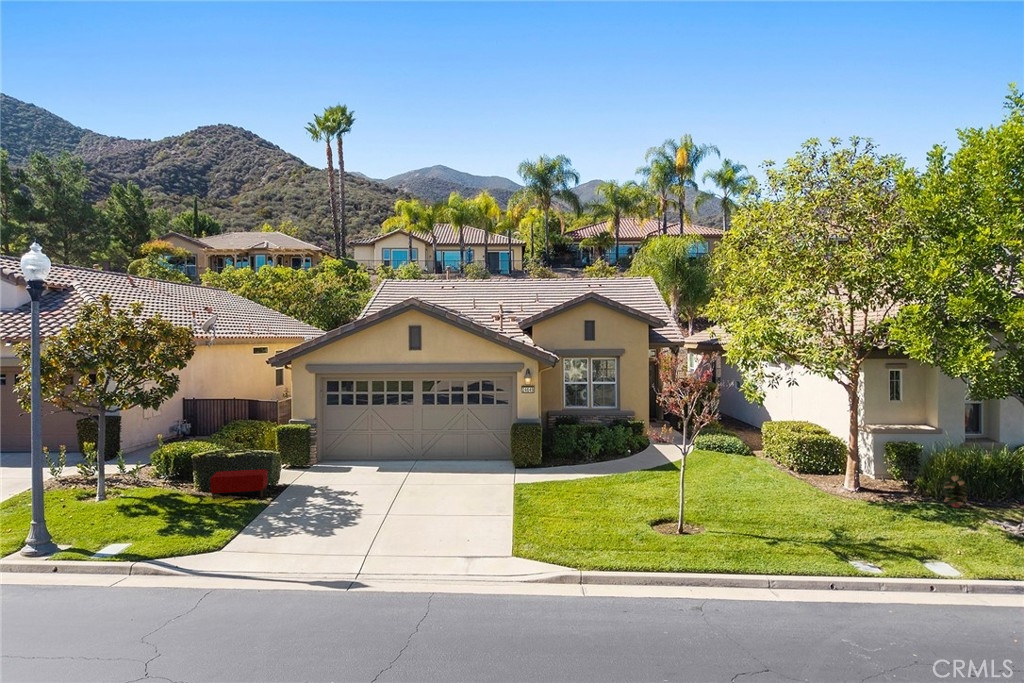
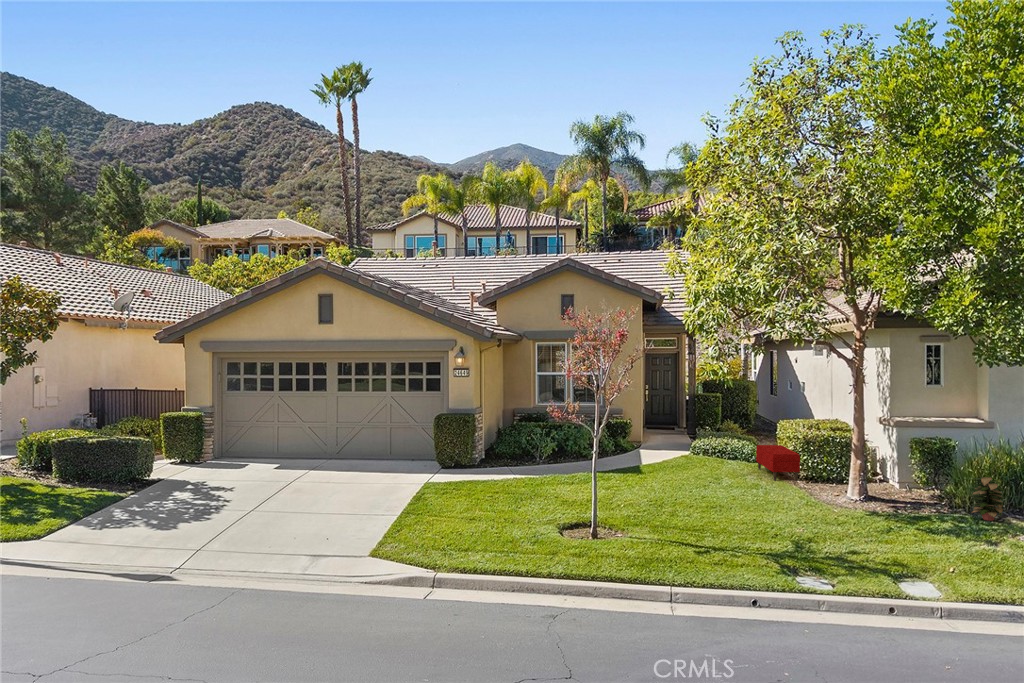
bench: present [210,469,268,499] -> present [756,445,800,481]

